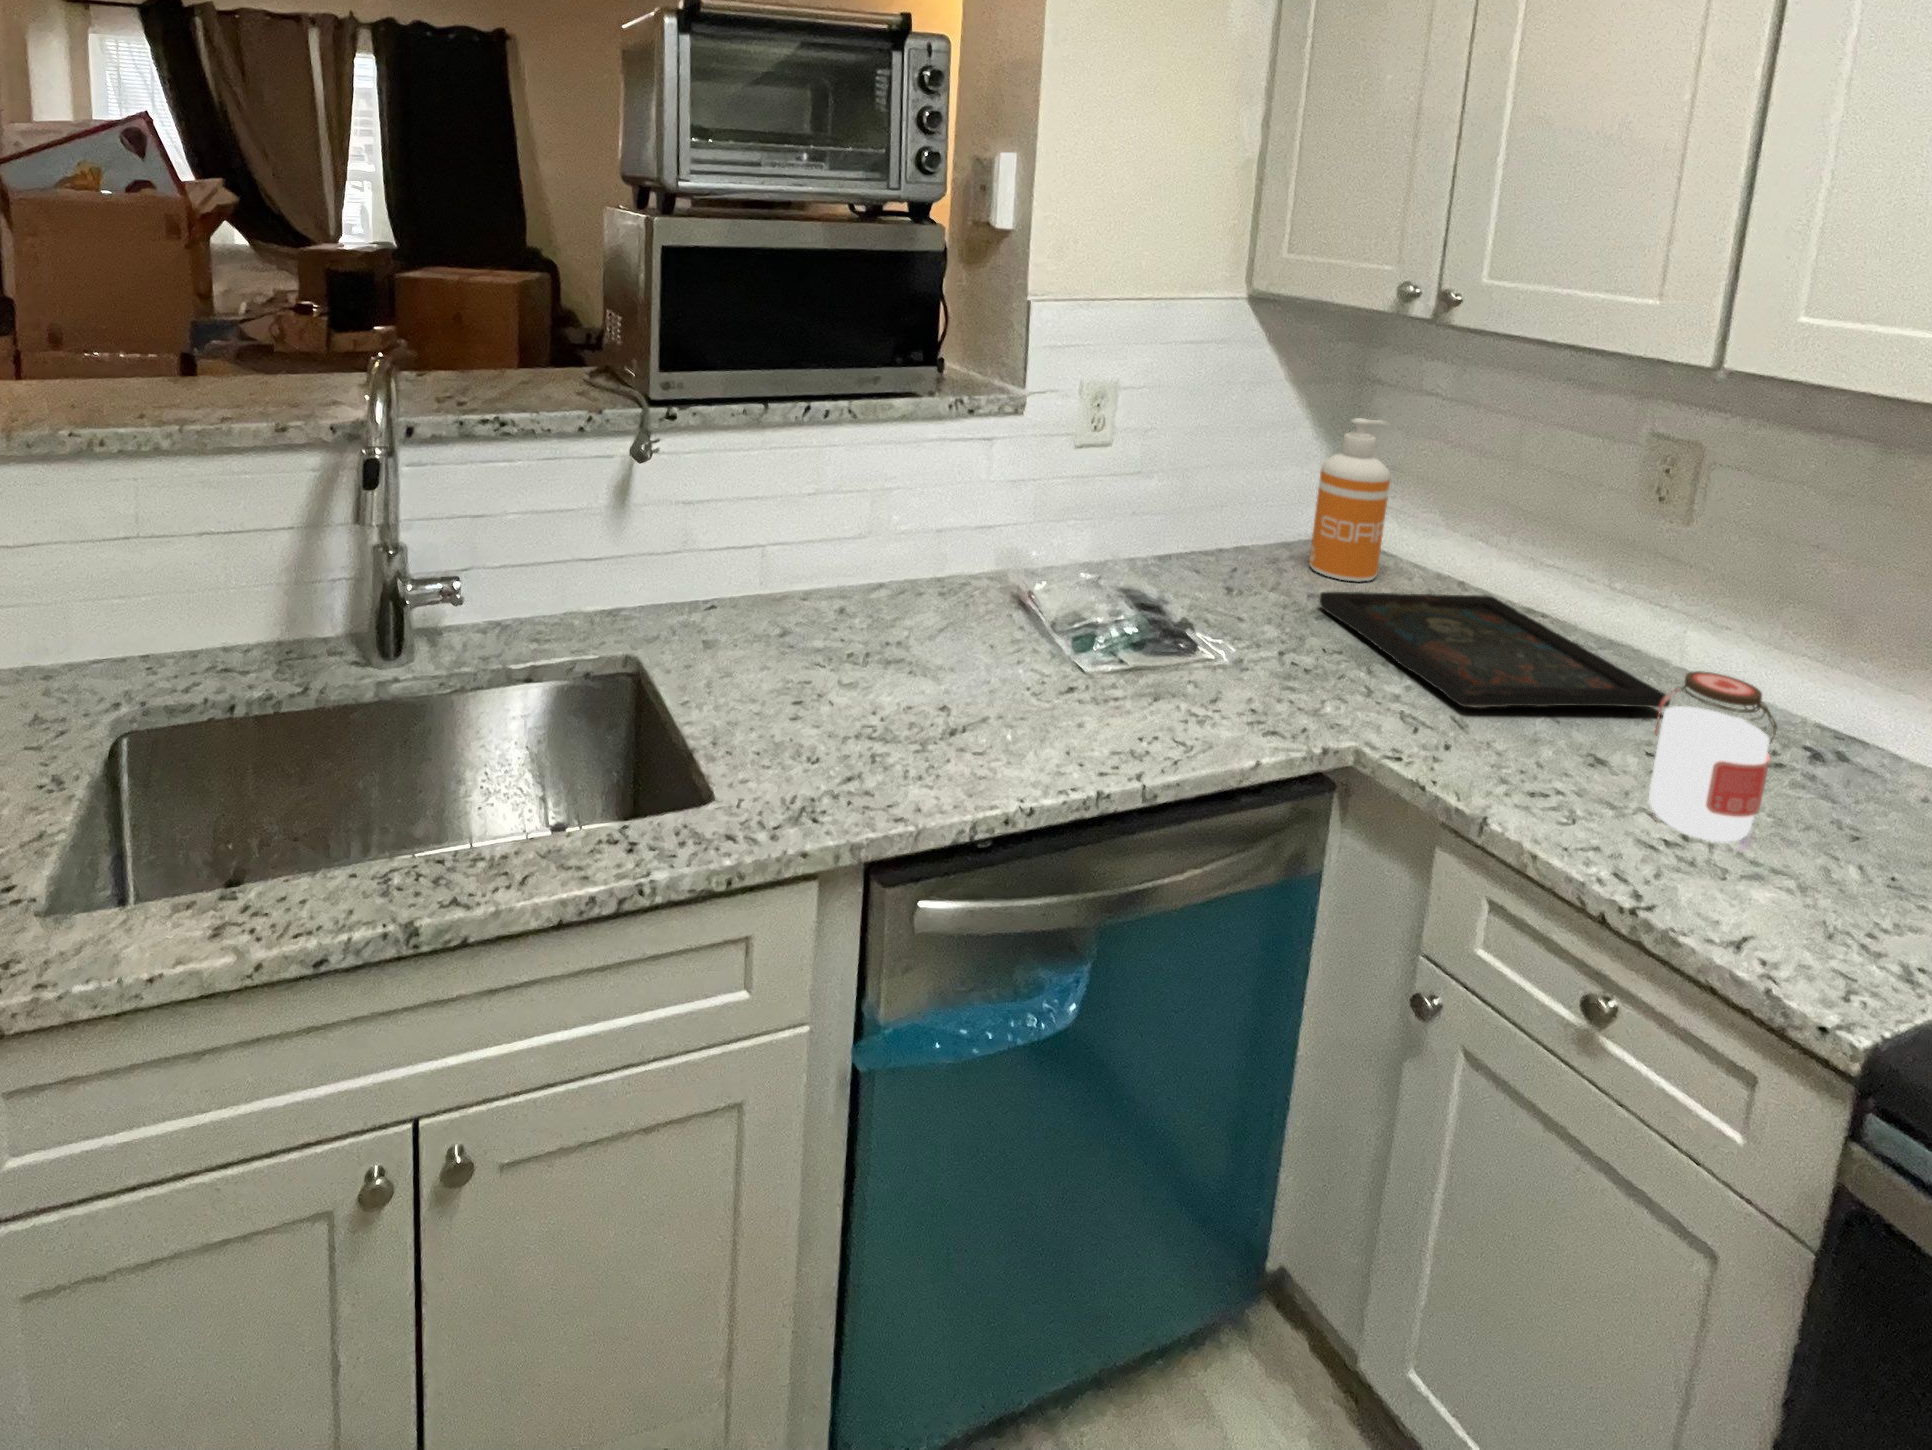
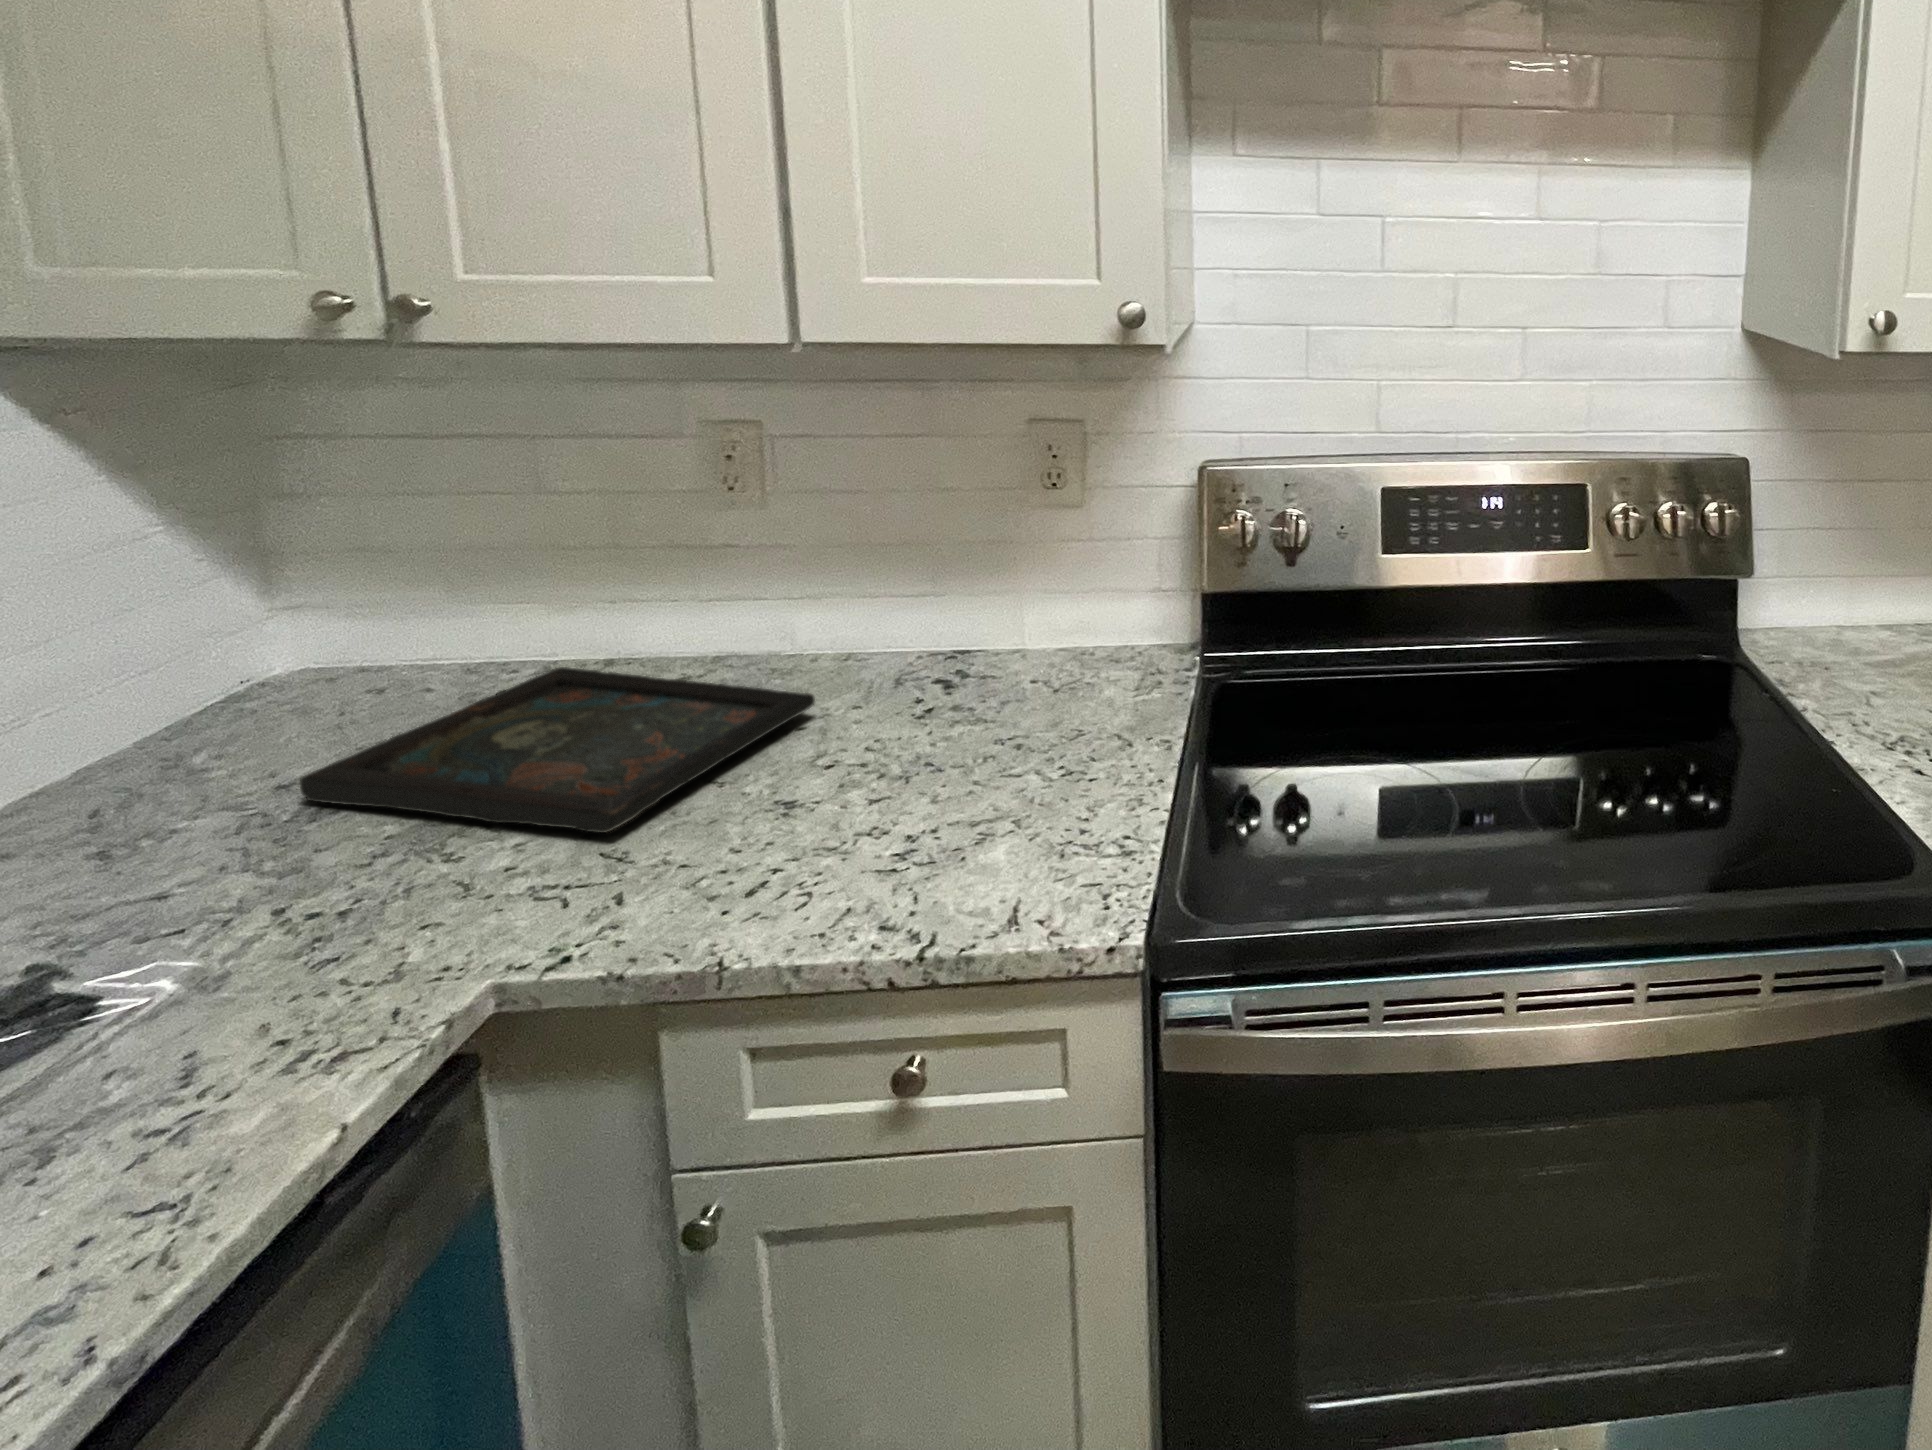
soap dispenser: present [1309,418,1390,582] -> none [221,492,373,746]
jar: present [1649,671,1777,843] -> none [851,657,959,839]

